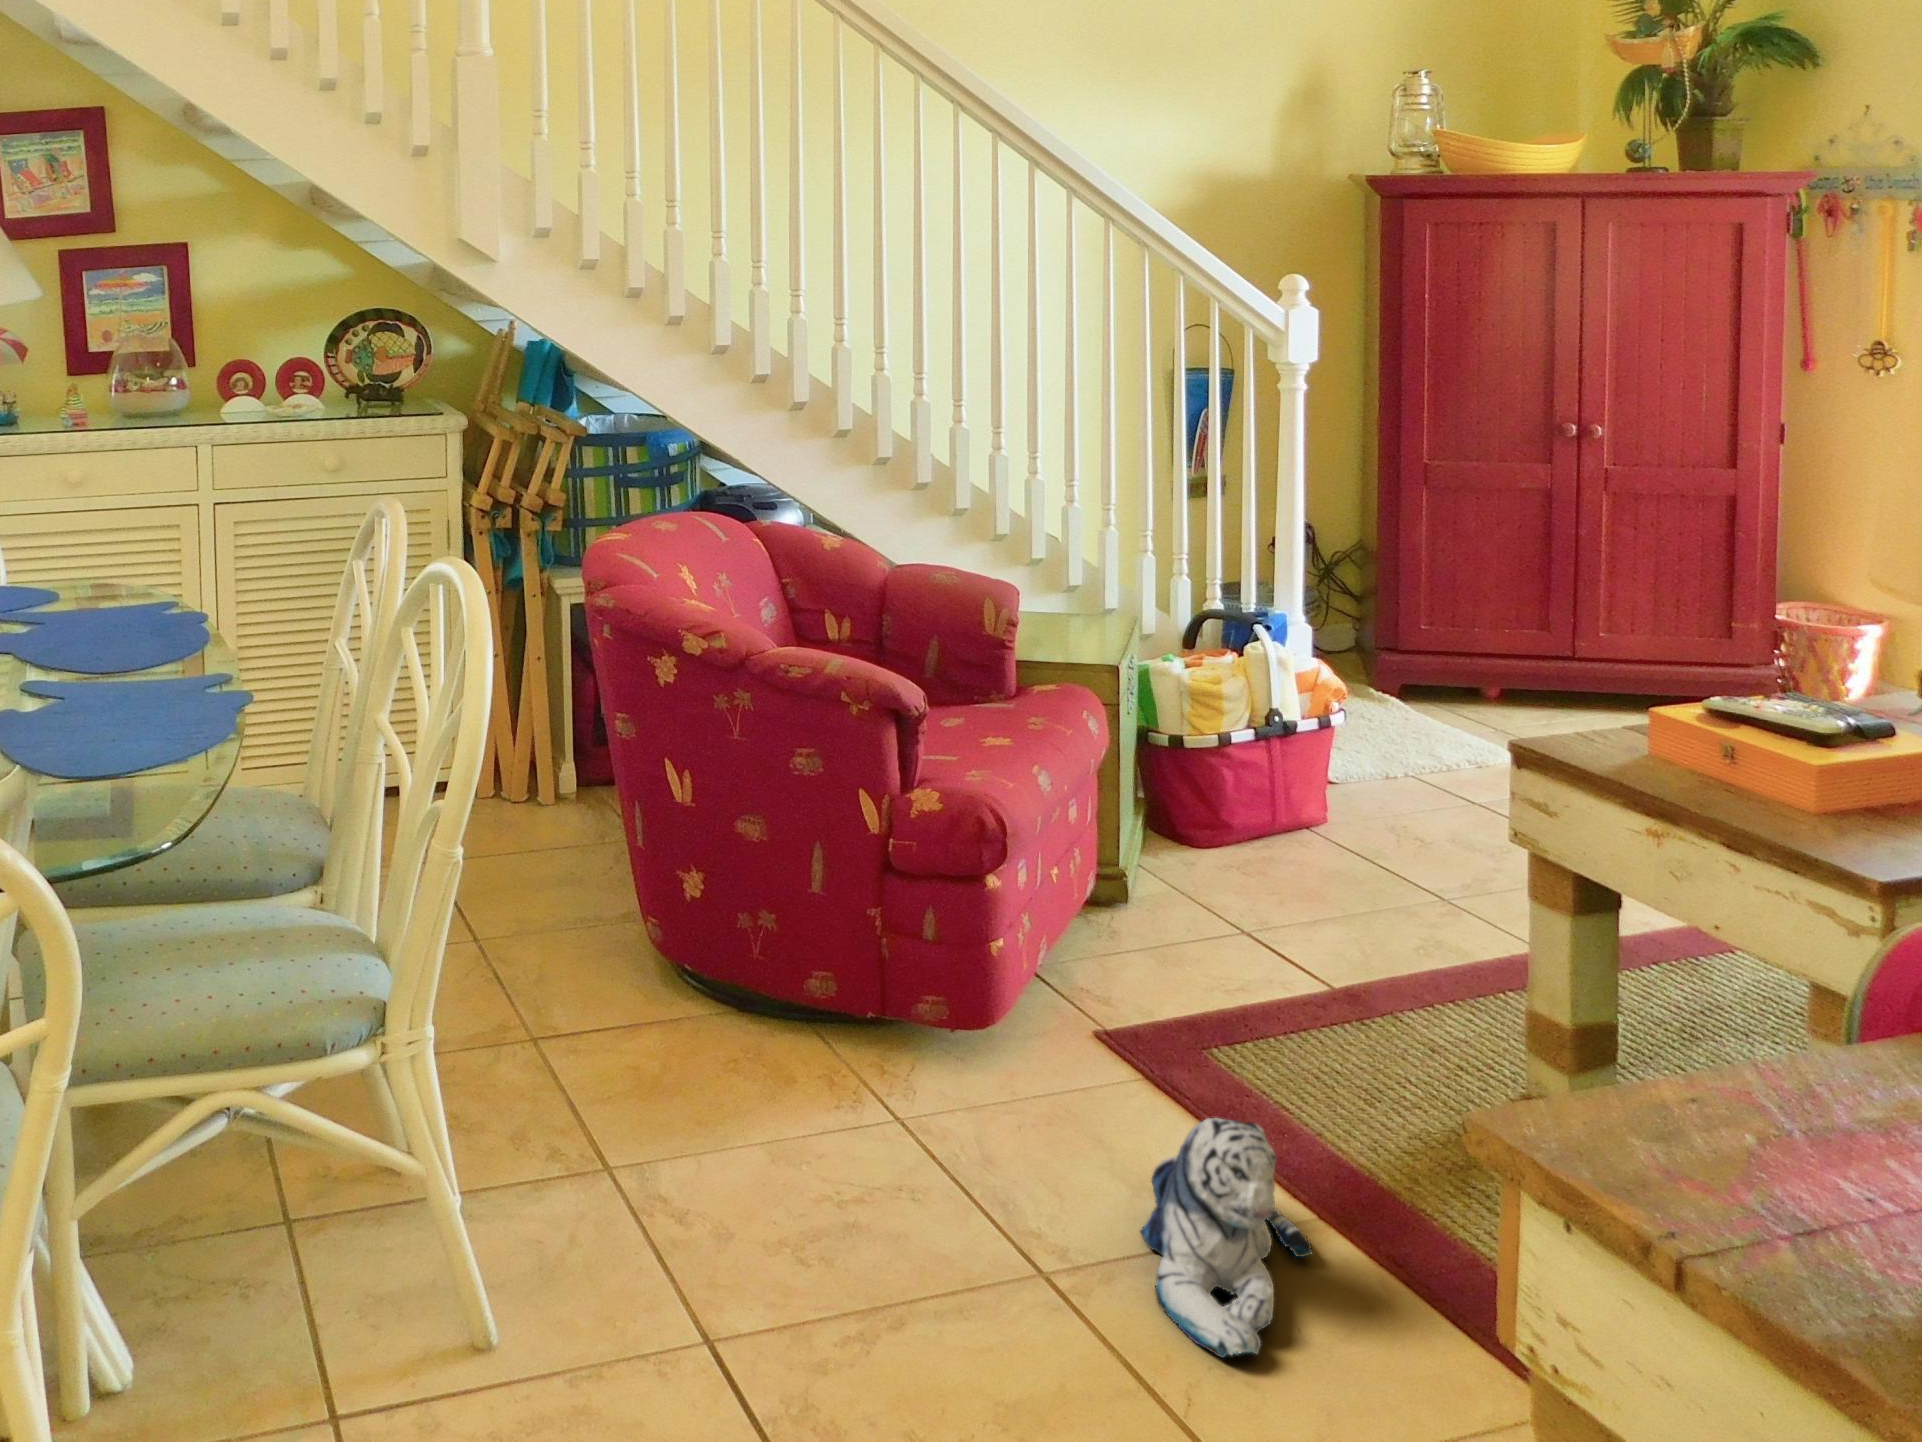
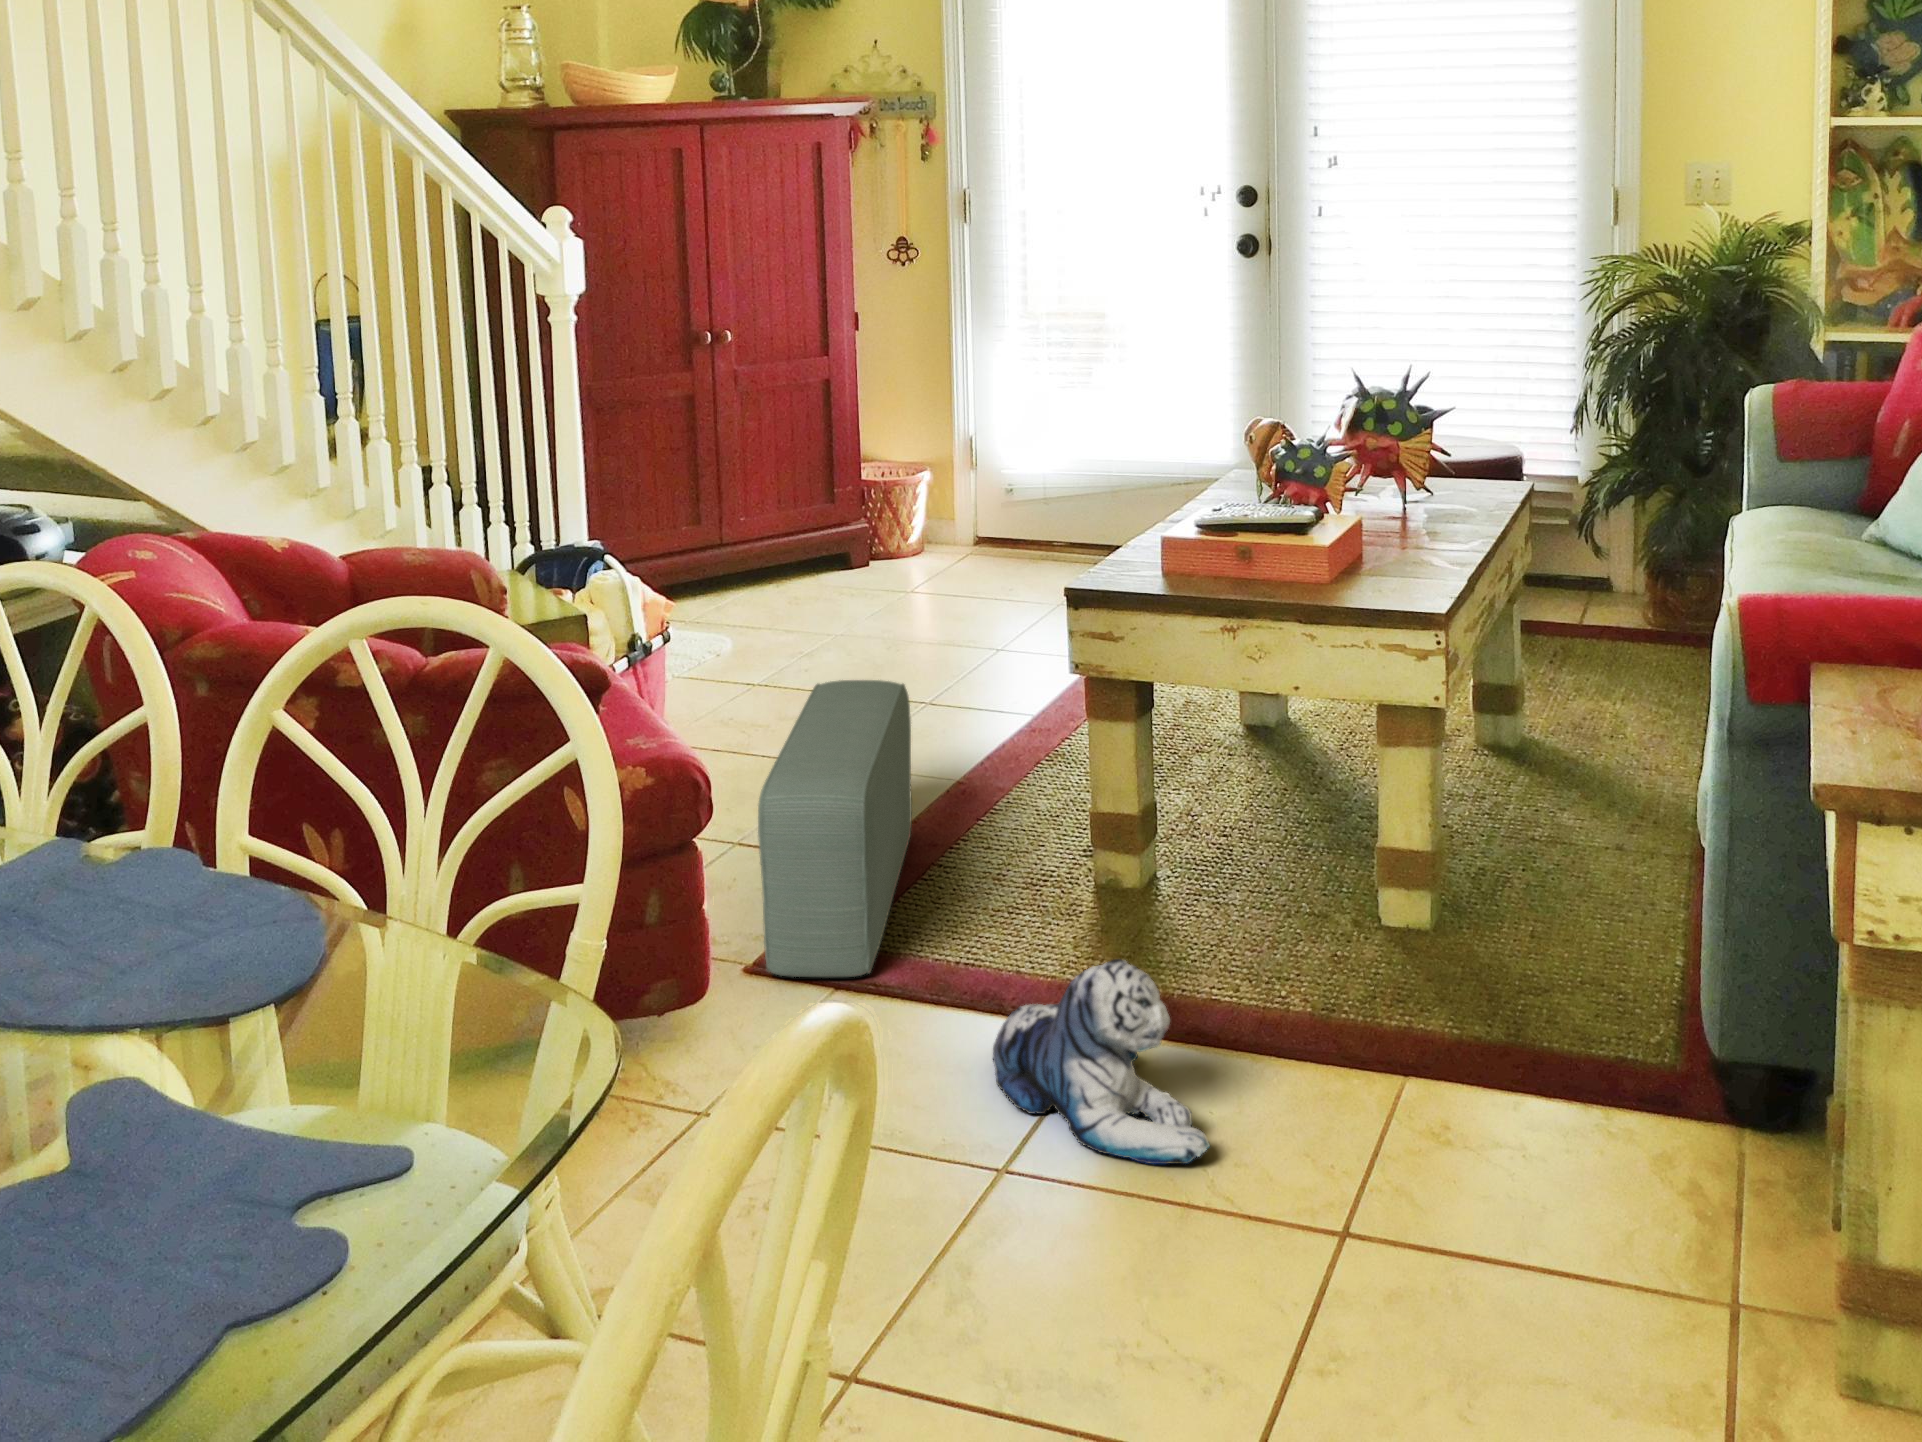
pouf: none [1093,791,1409,1079] -> present [758,680,912,977]

